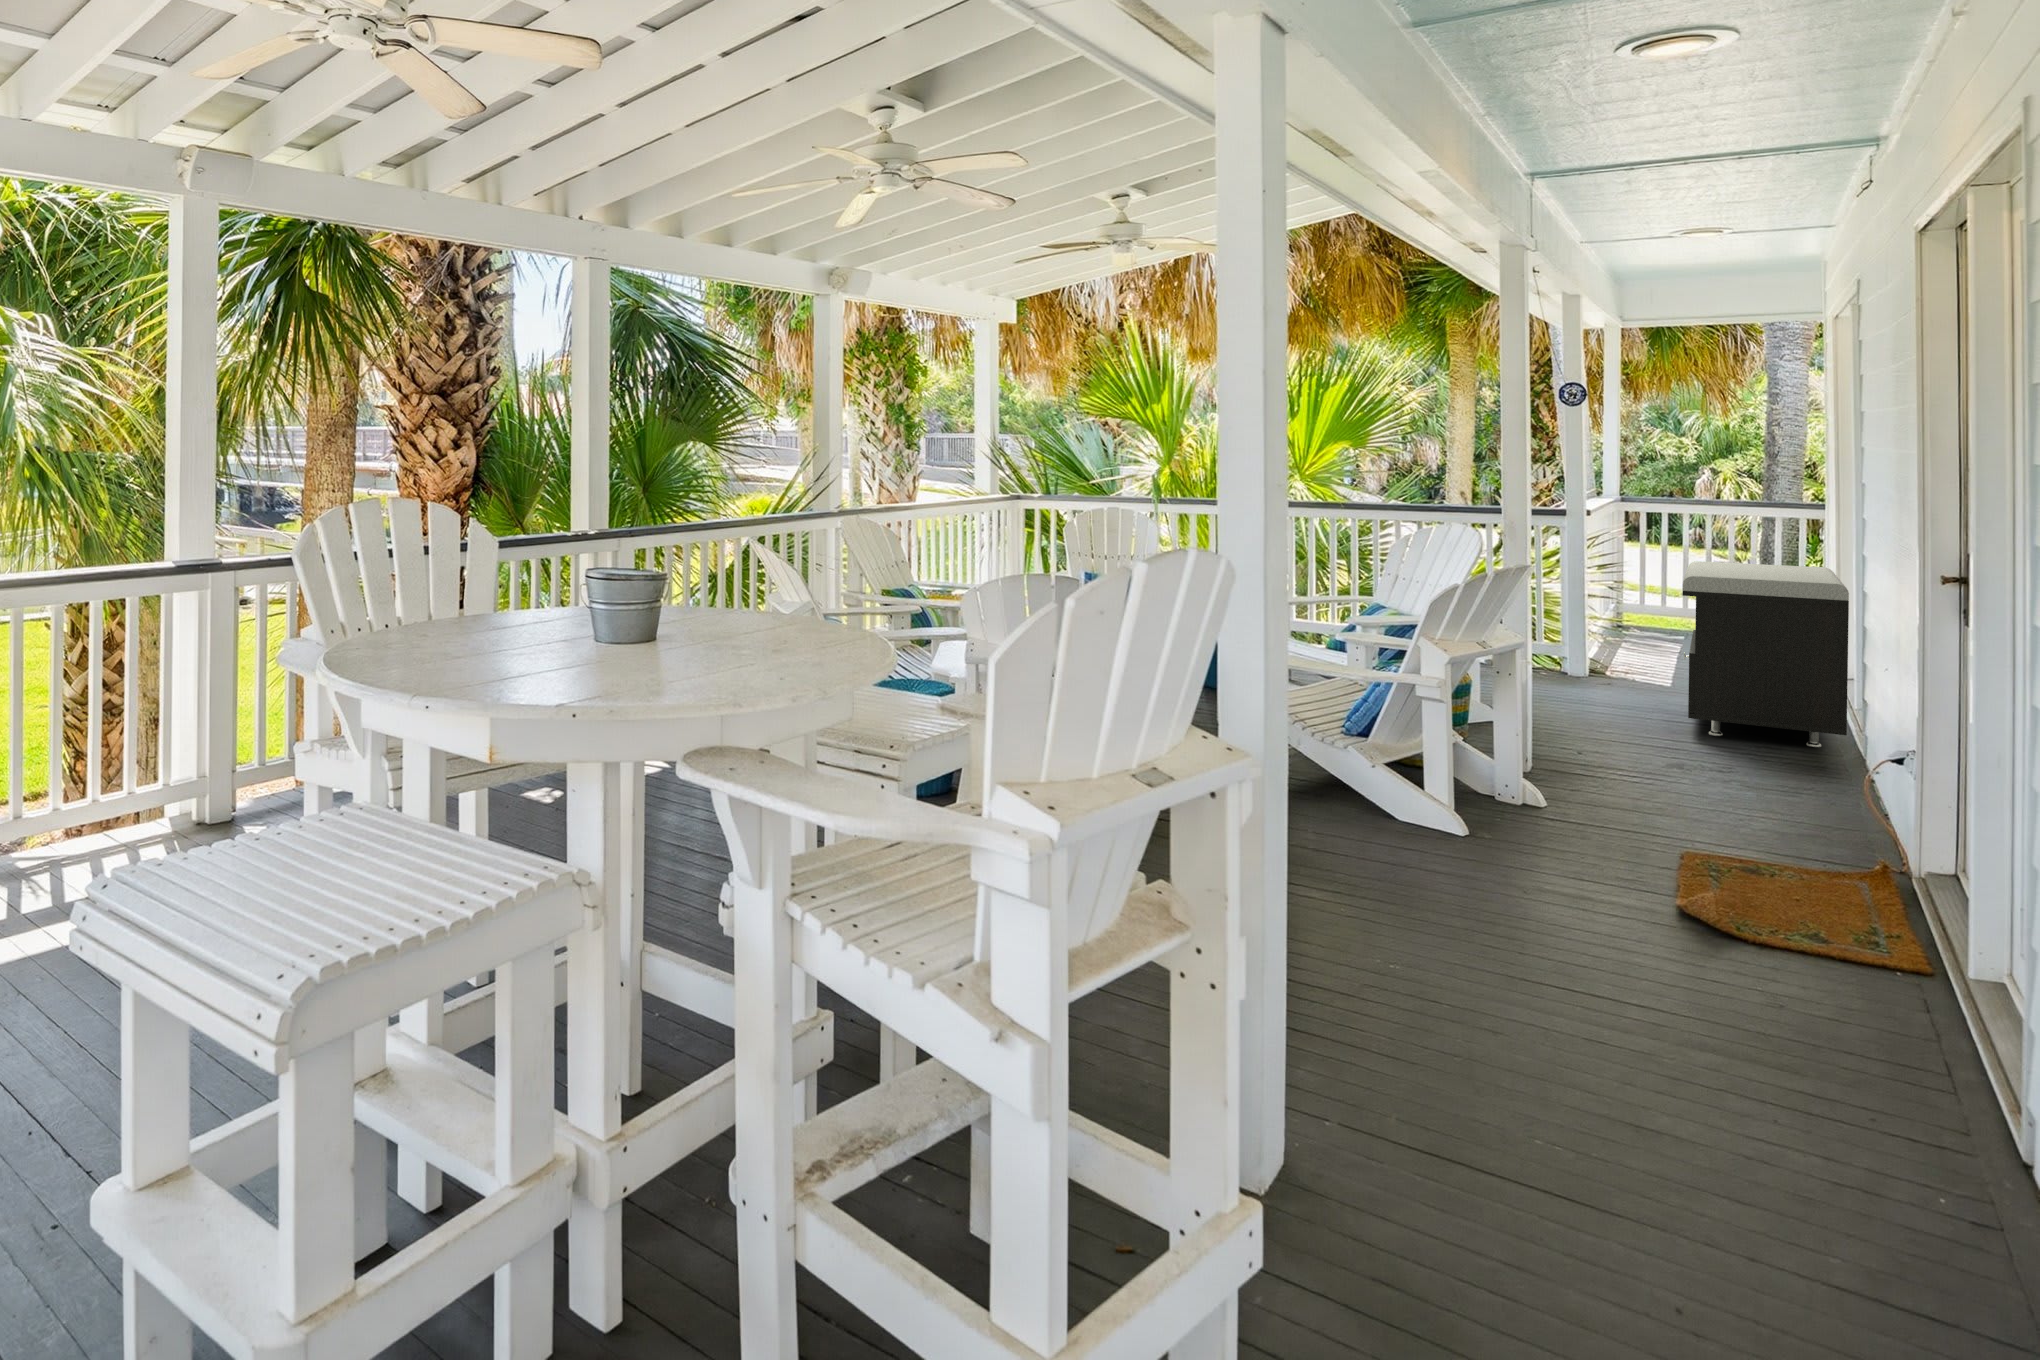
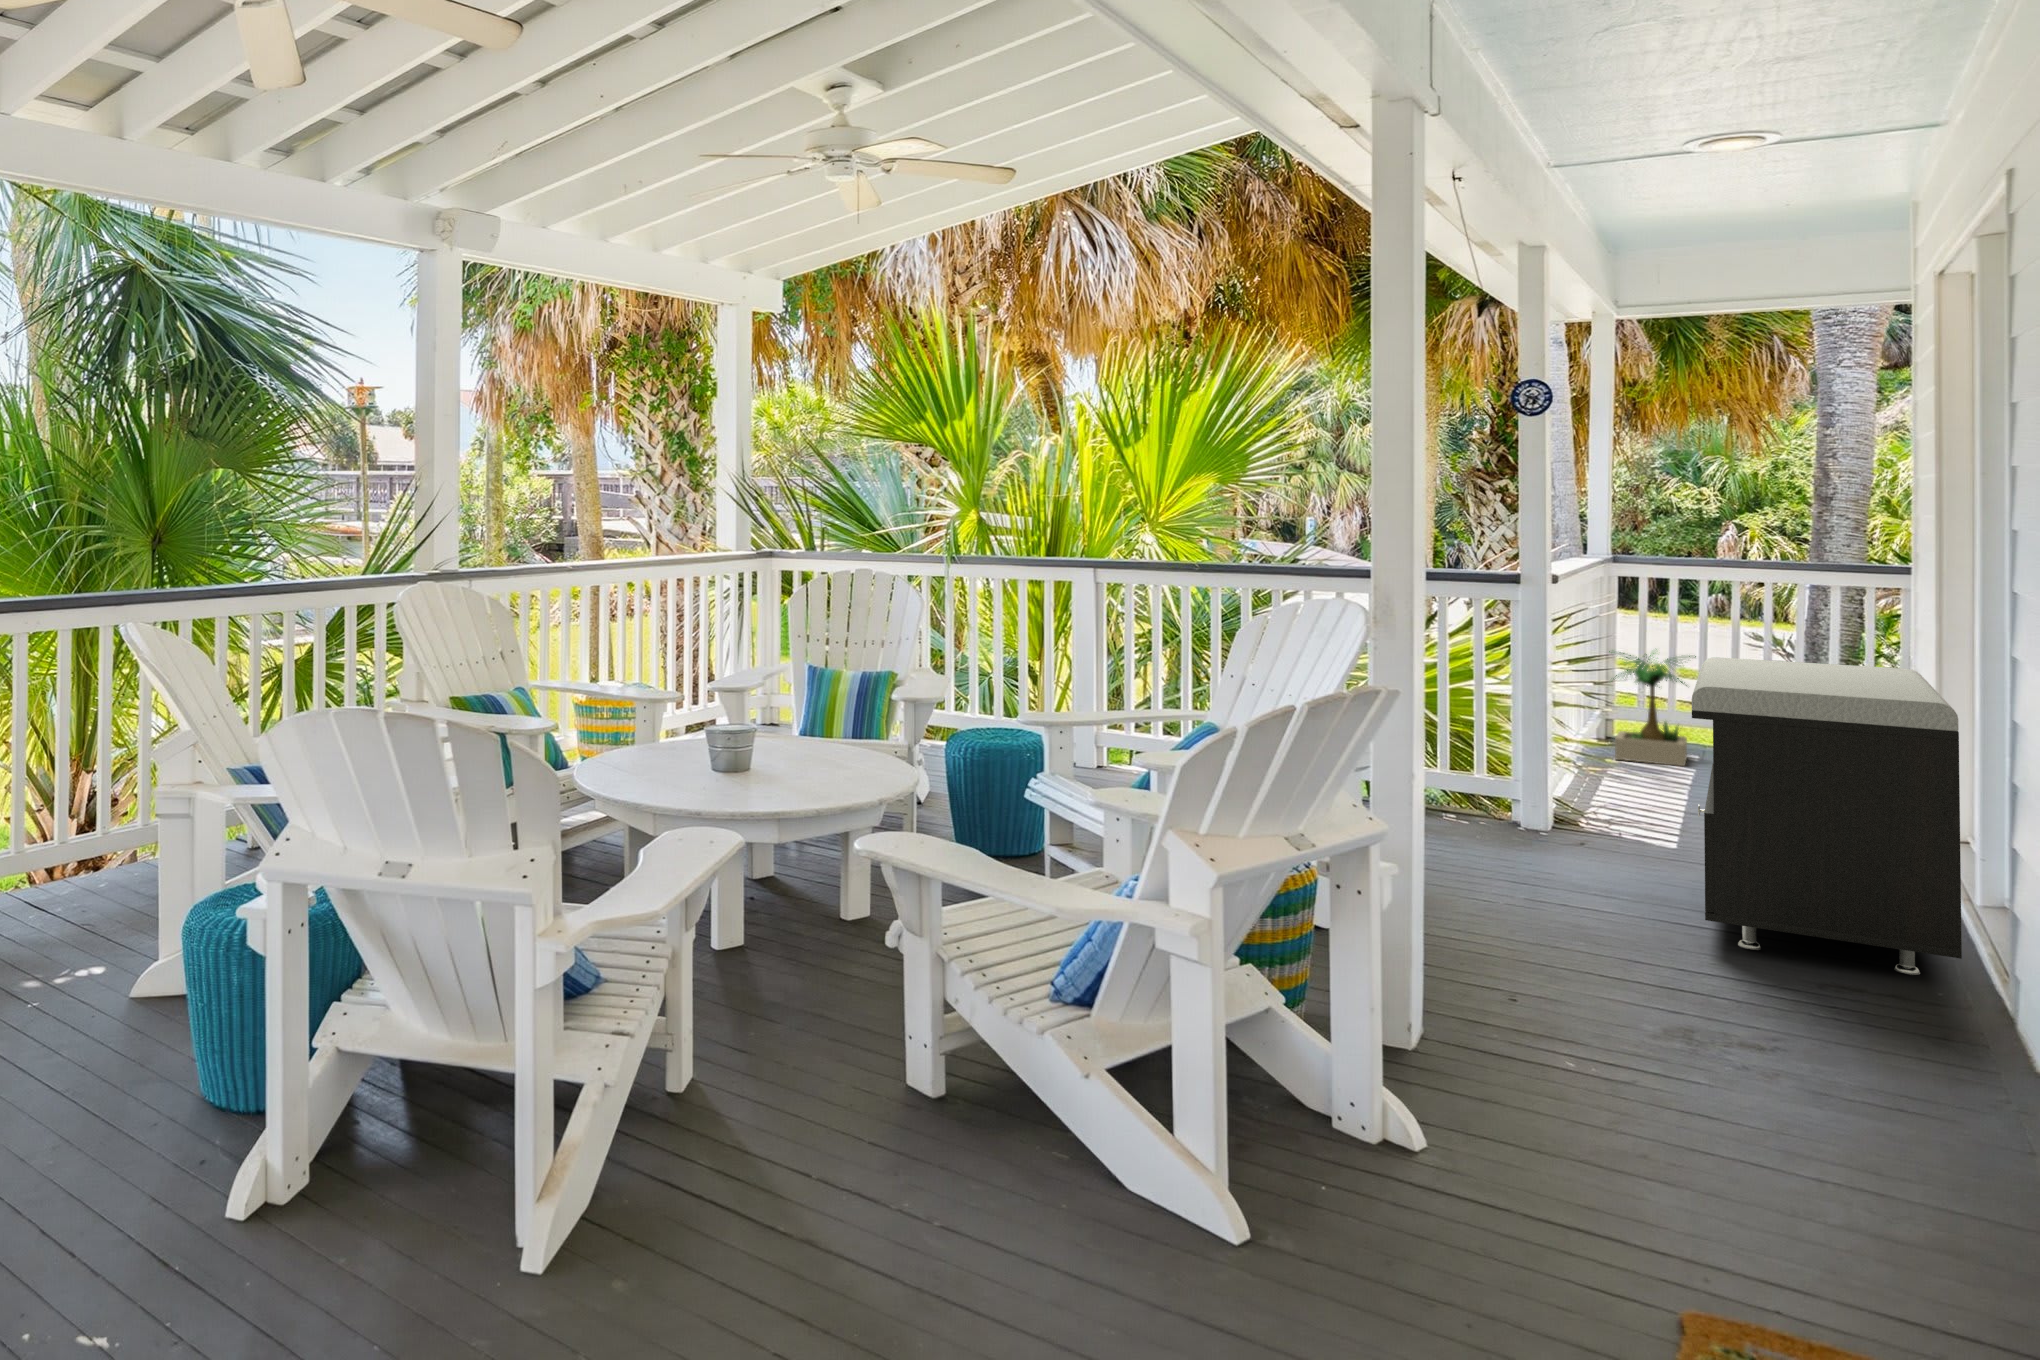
potted plant: none [1610,560,1688,643] -> present [1609,649,1696,766]

